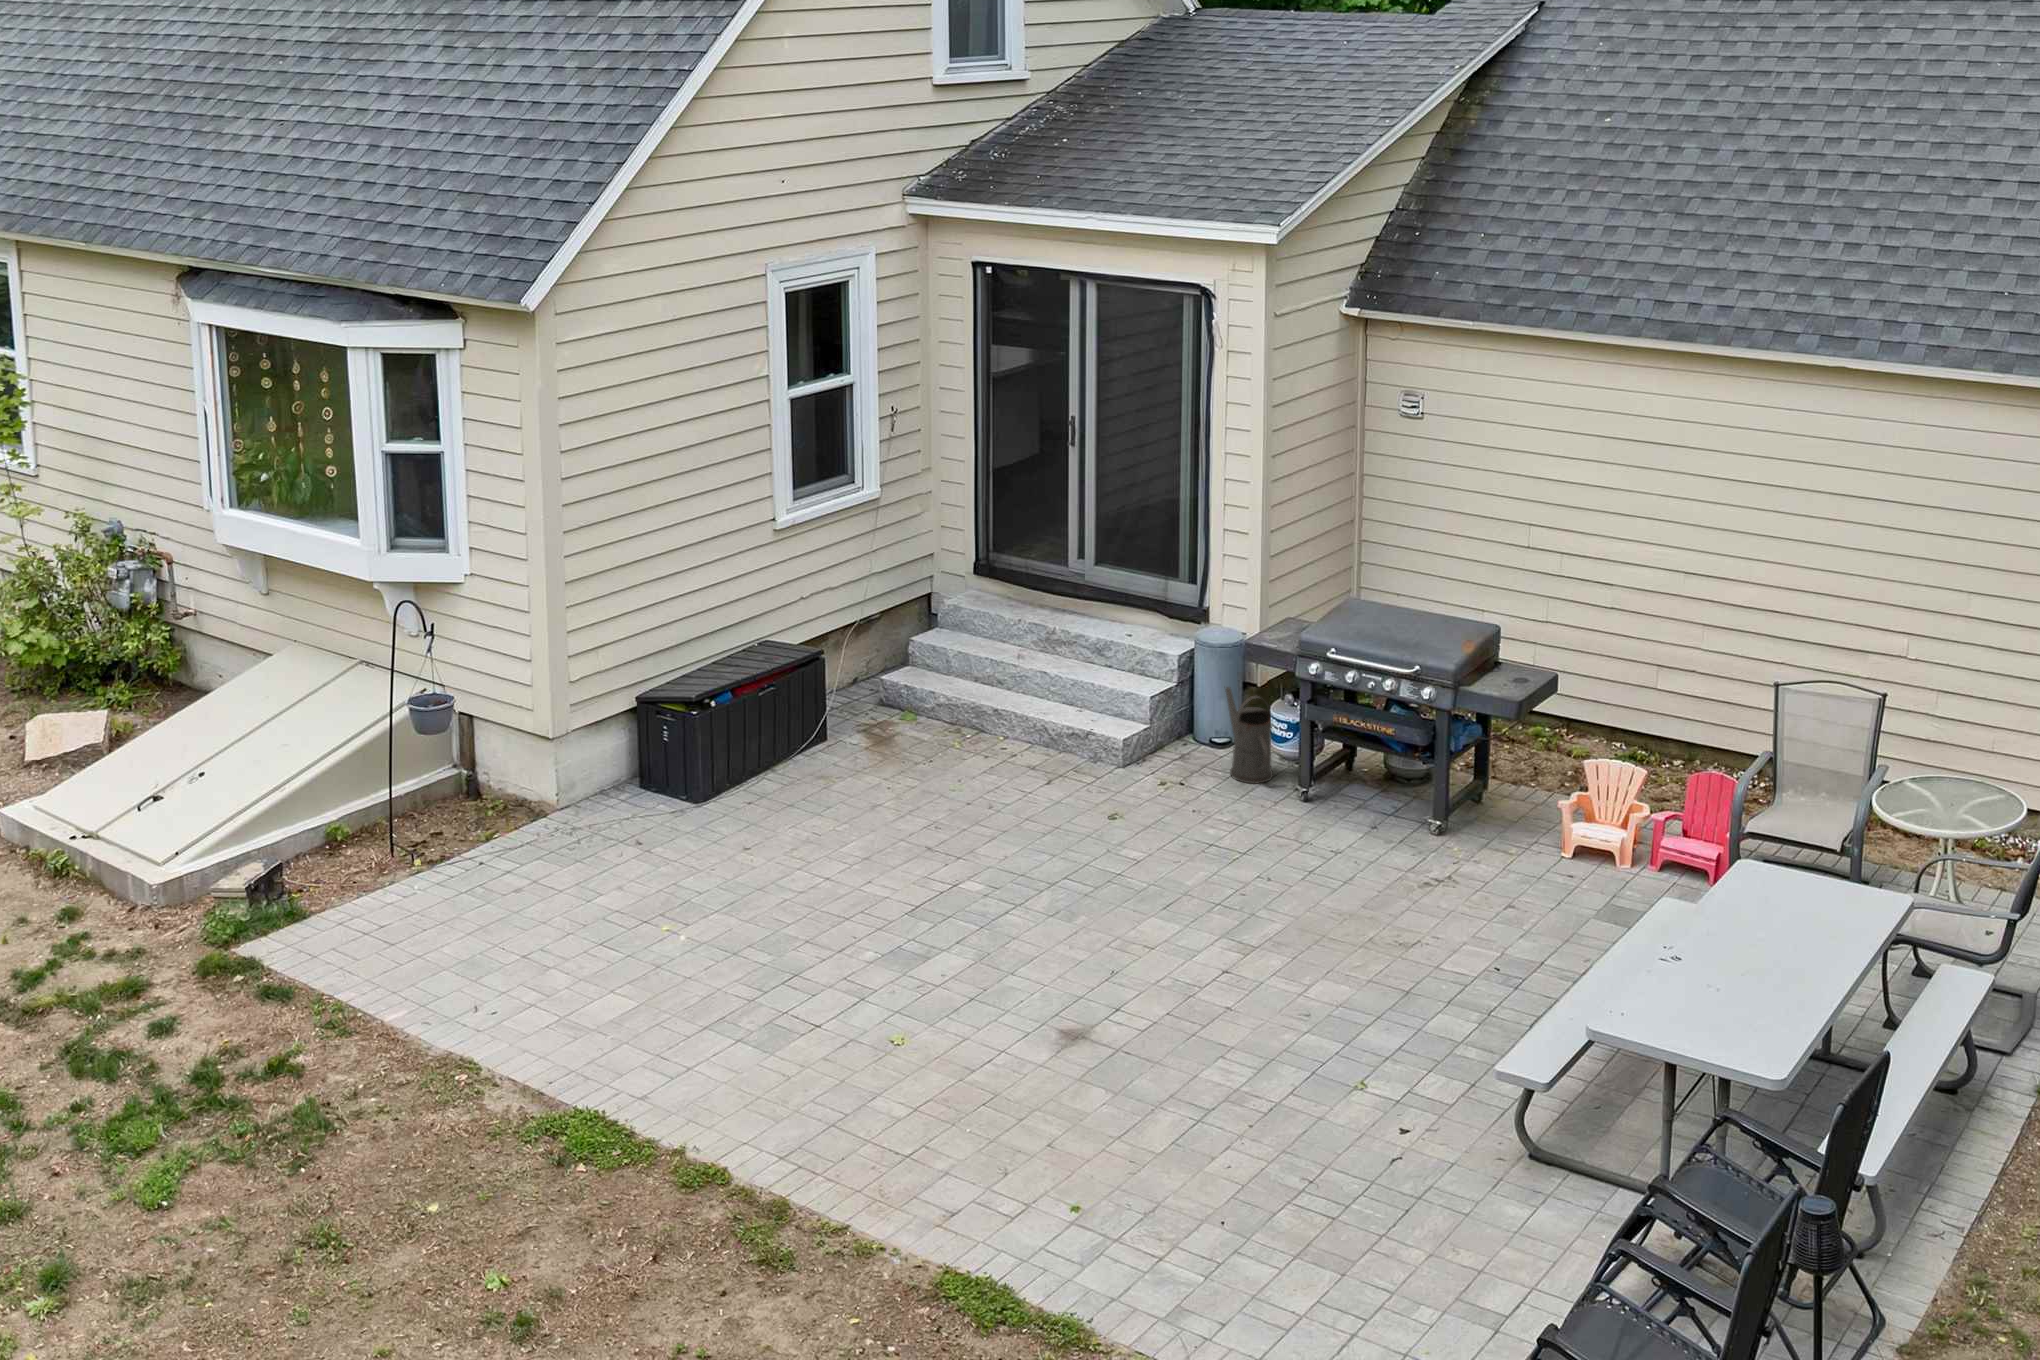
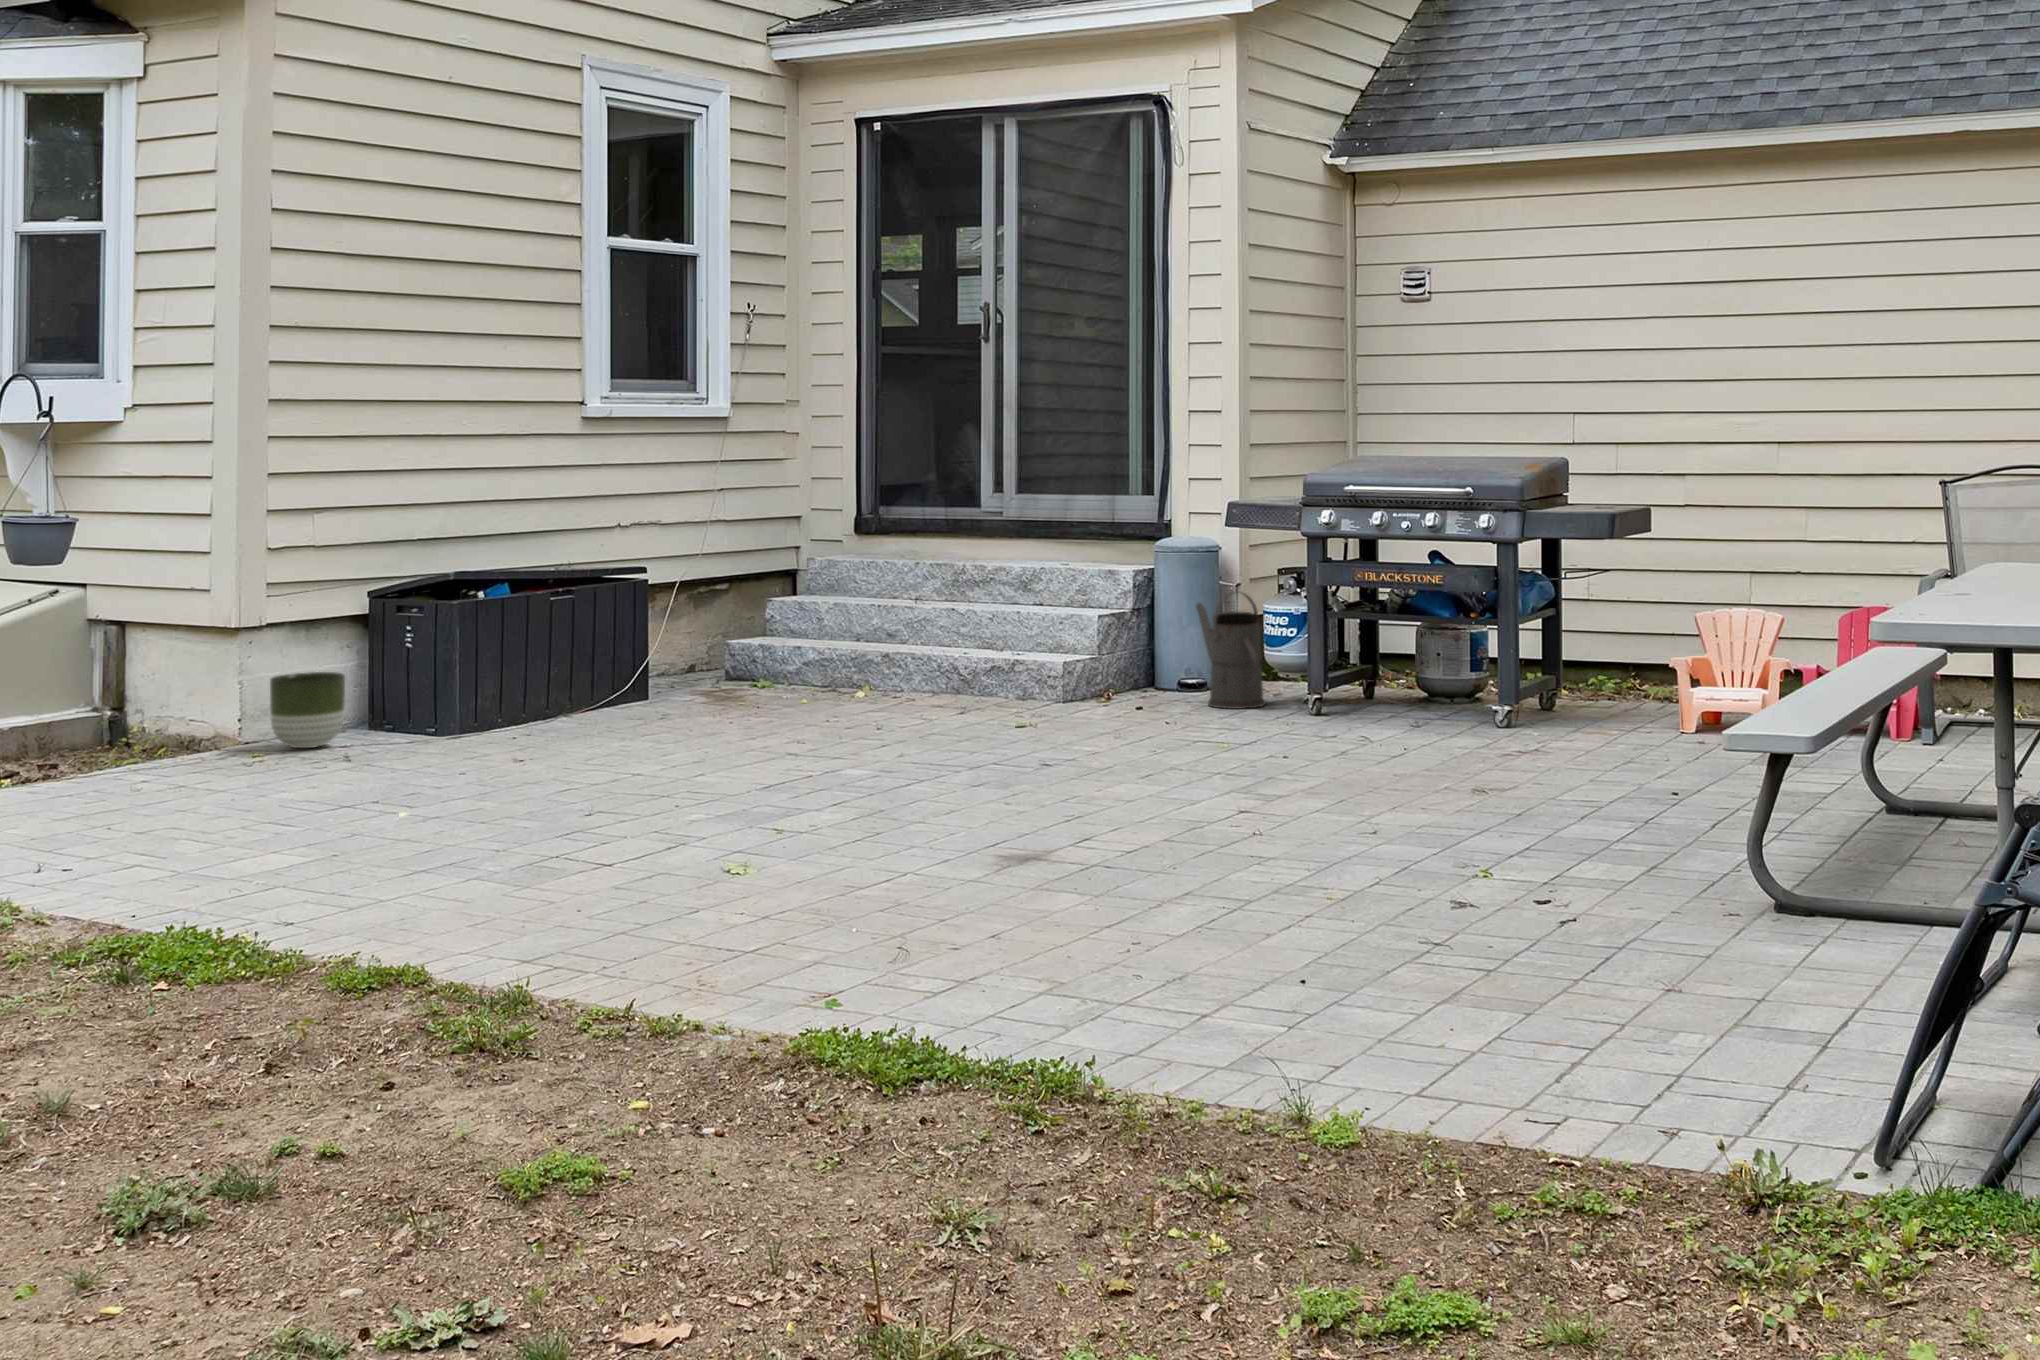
planter: none [578,759,627,817] -> present [270,672,345,748]

